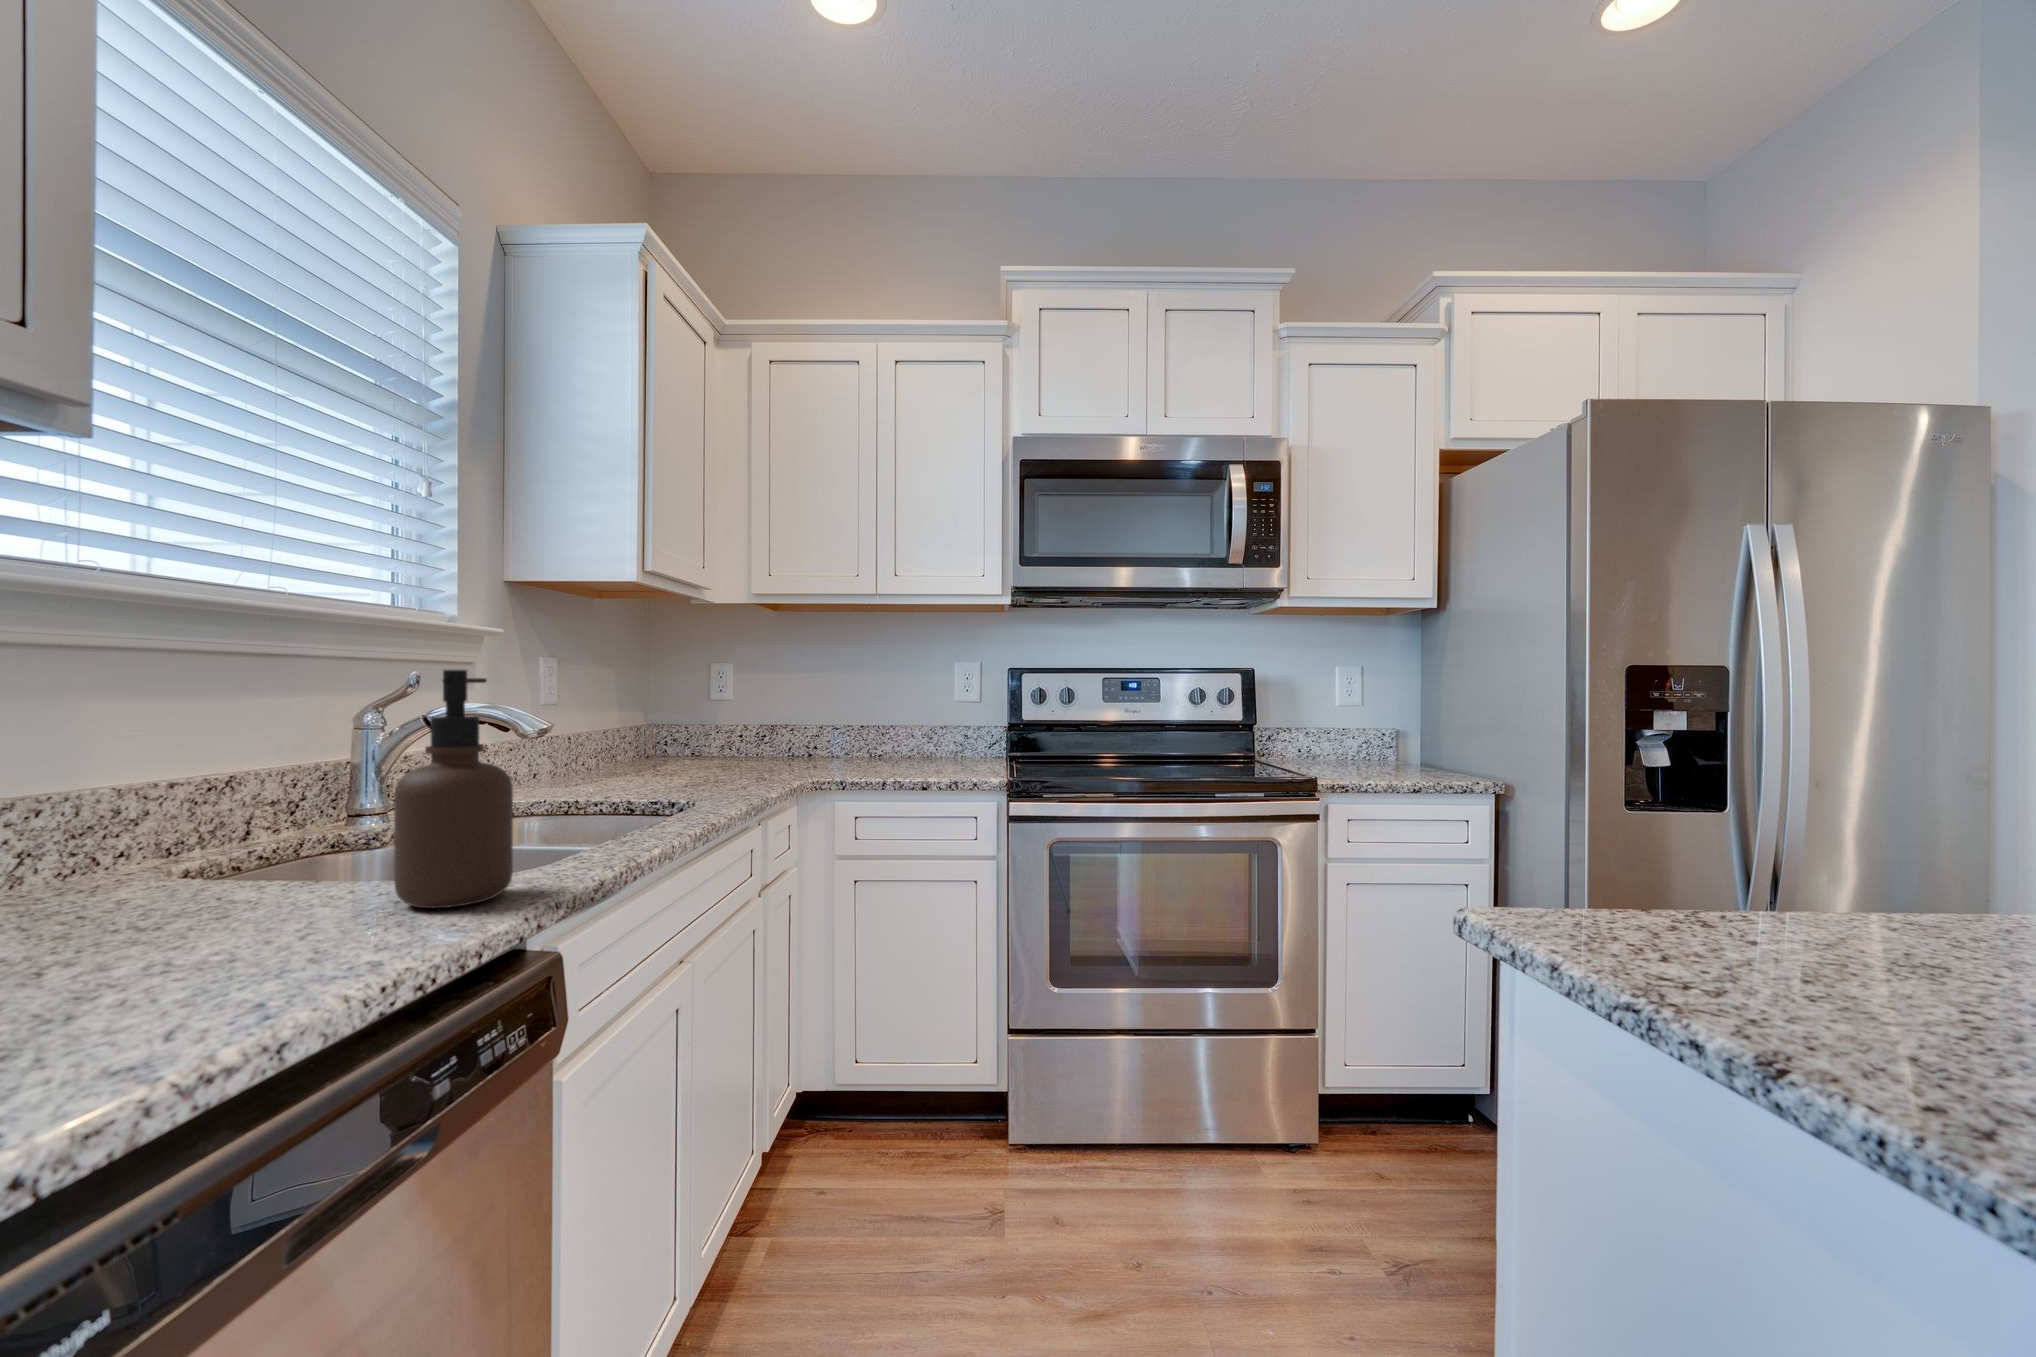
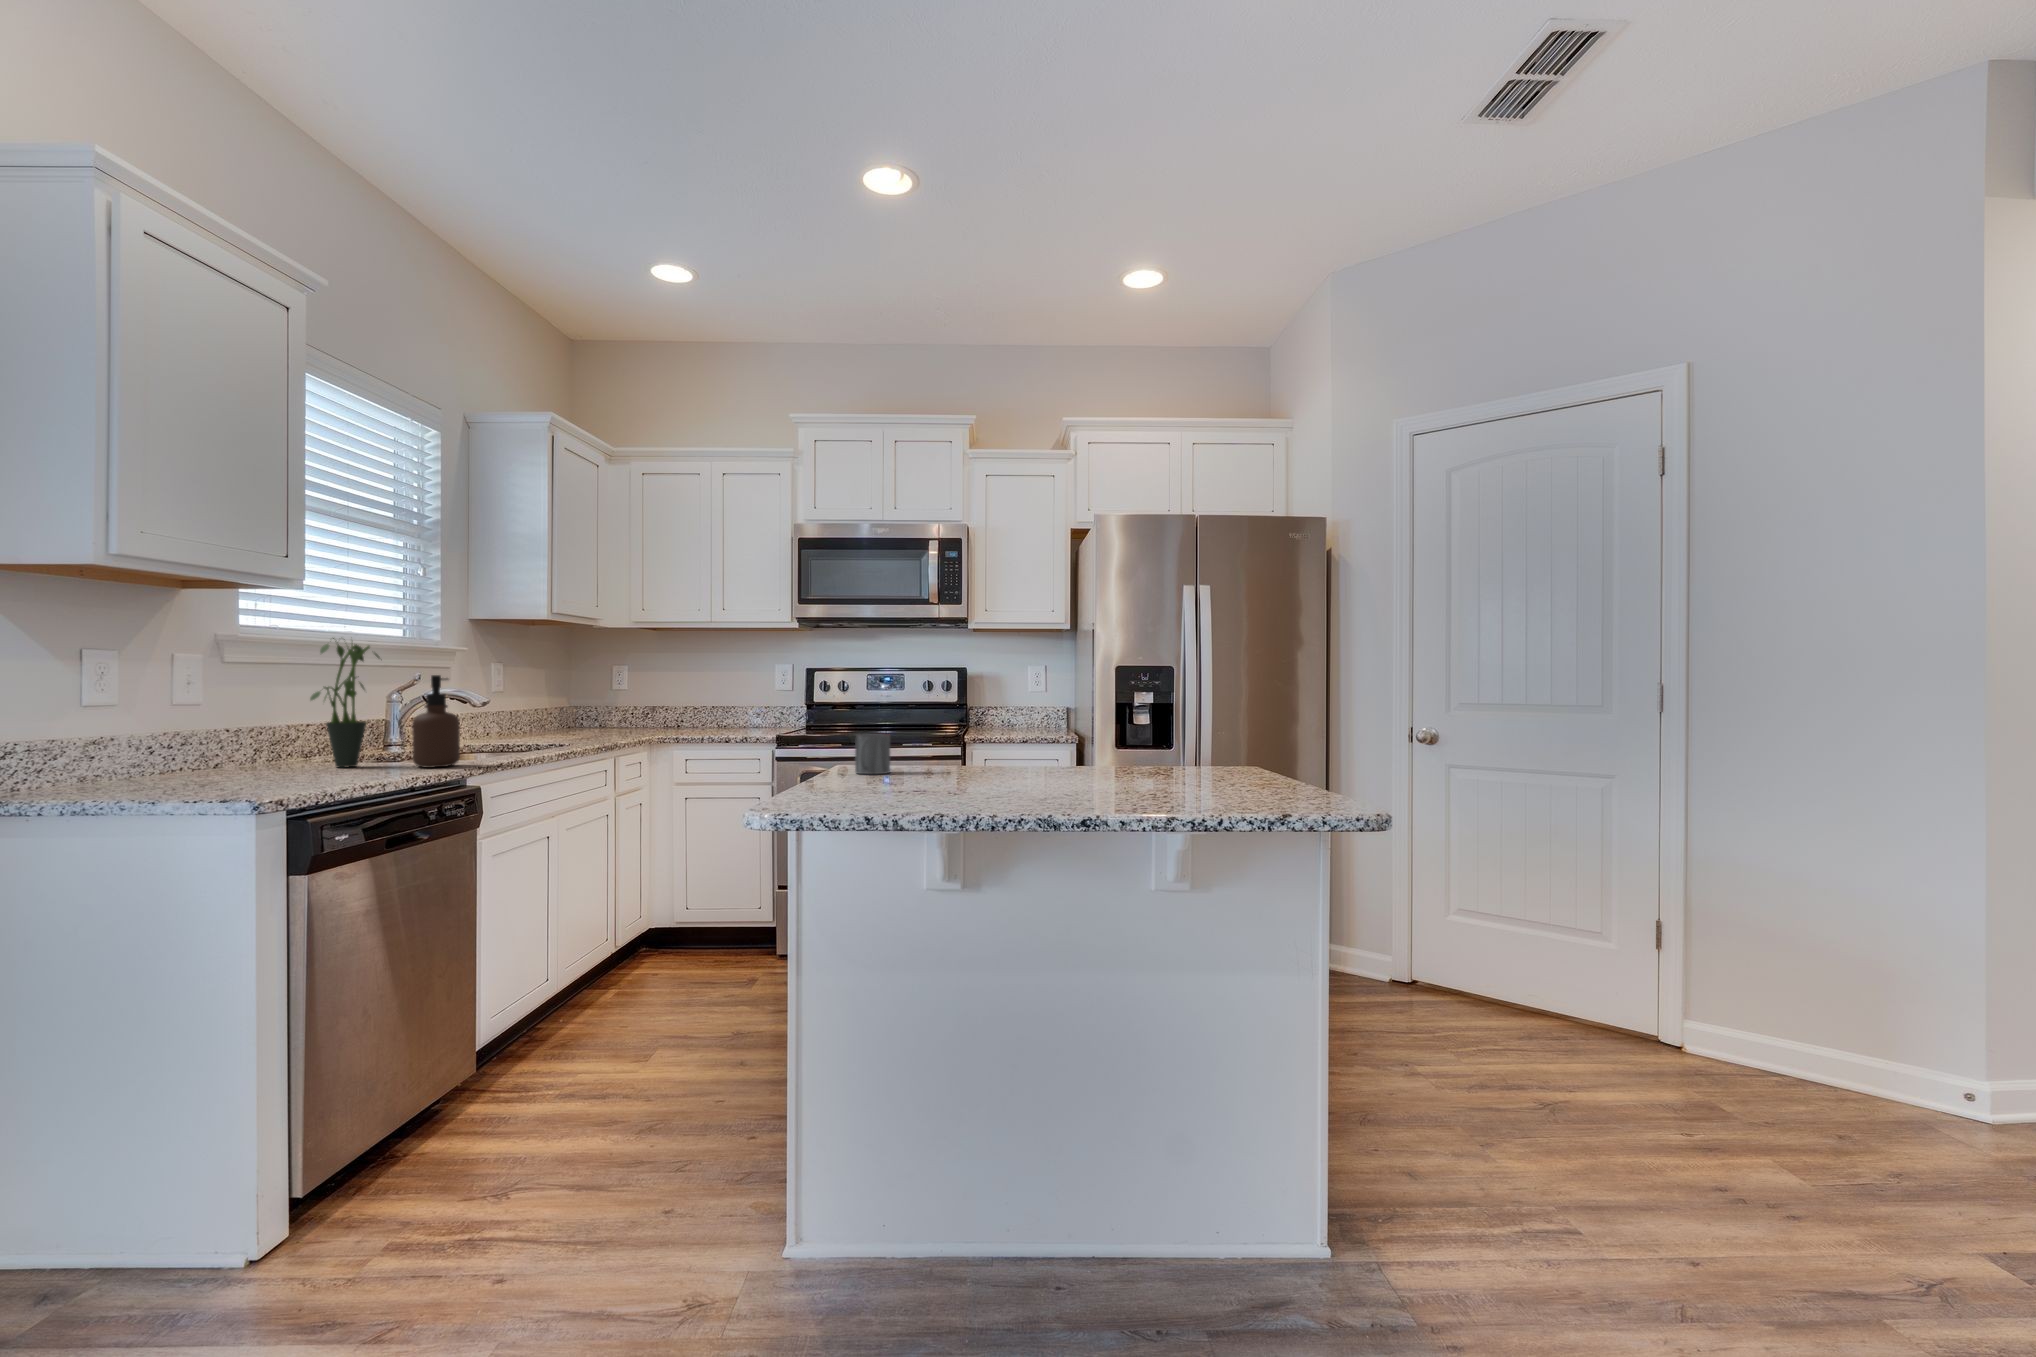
potted plant: none [116,571,320,911] -> present [310,638,380,768]
mug: none [1715,838,1856,979] -> present [855,734,890,774]

